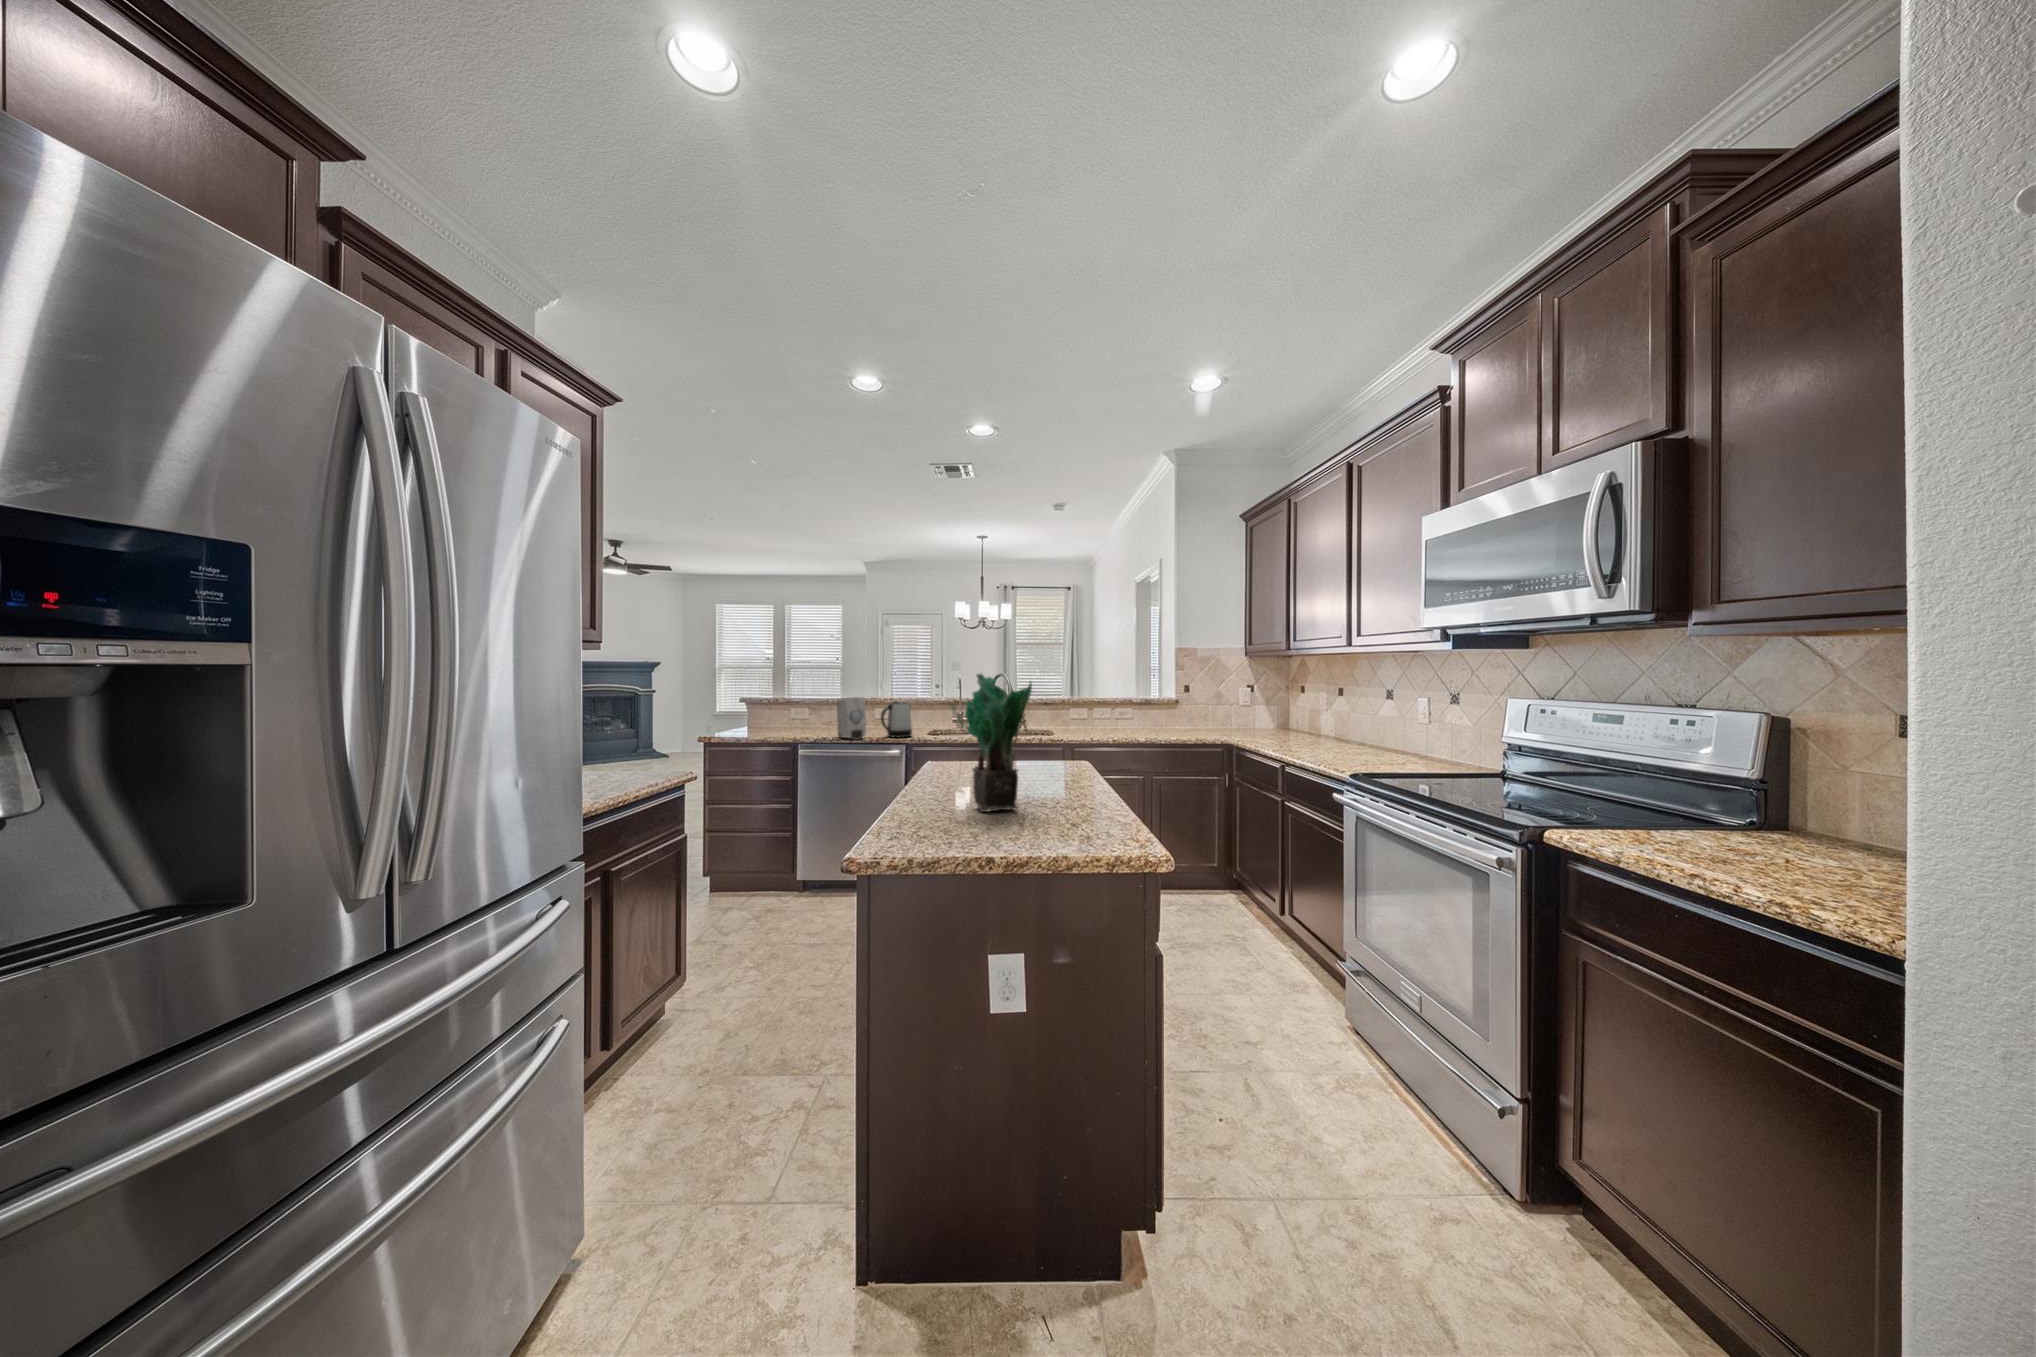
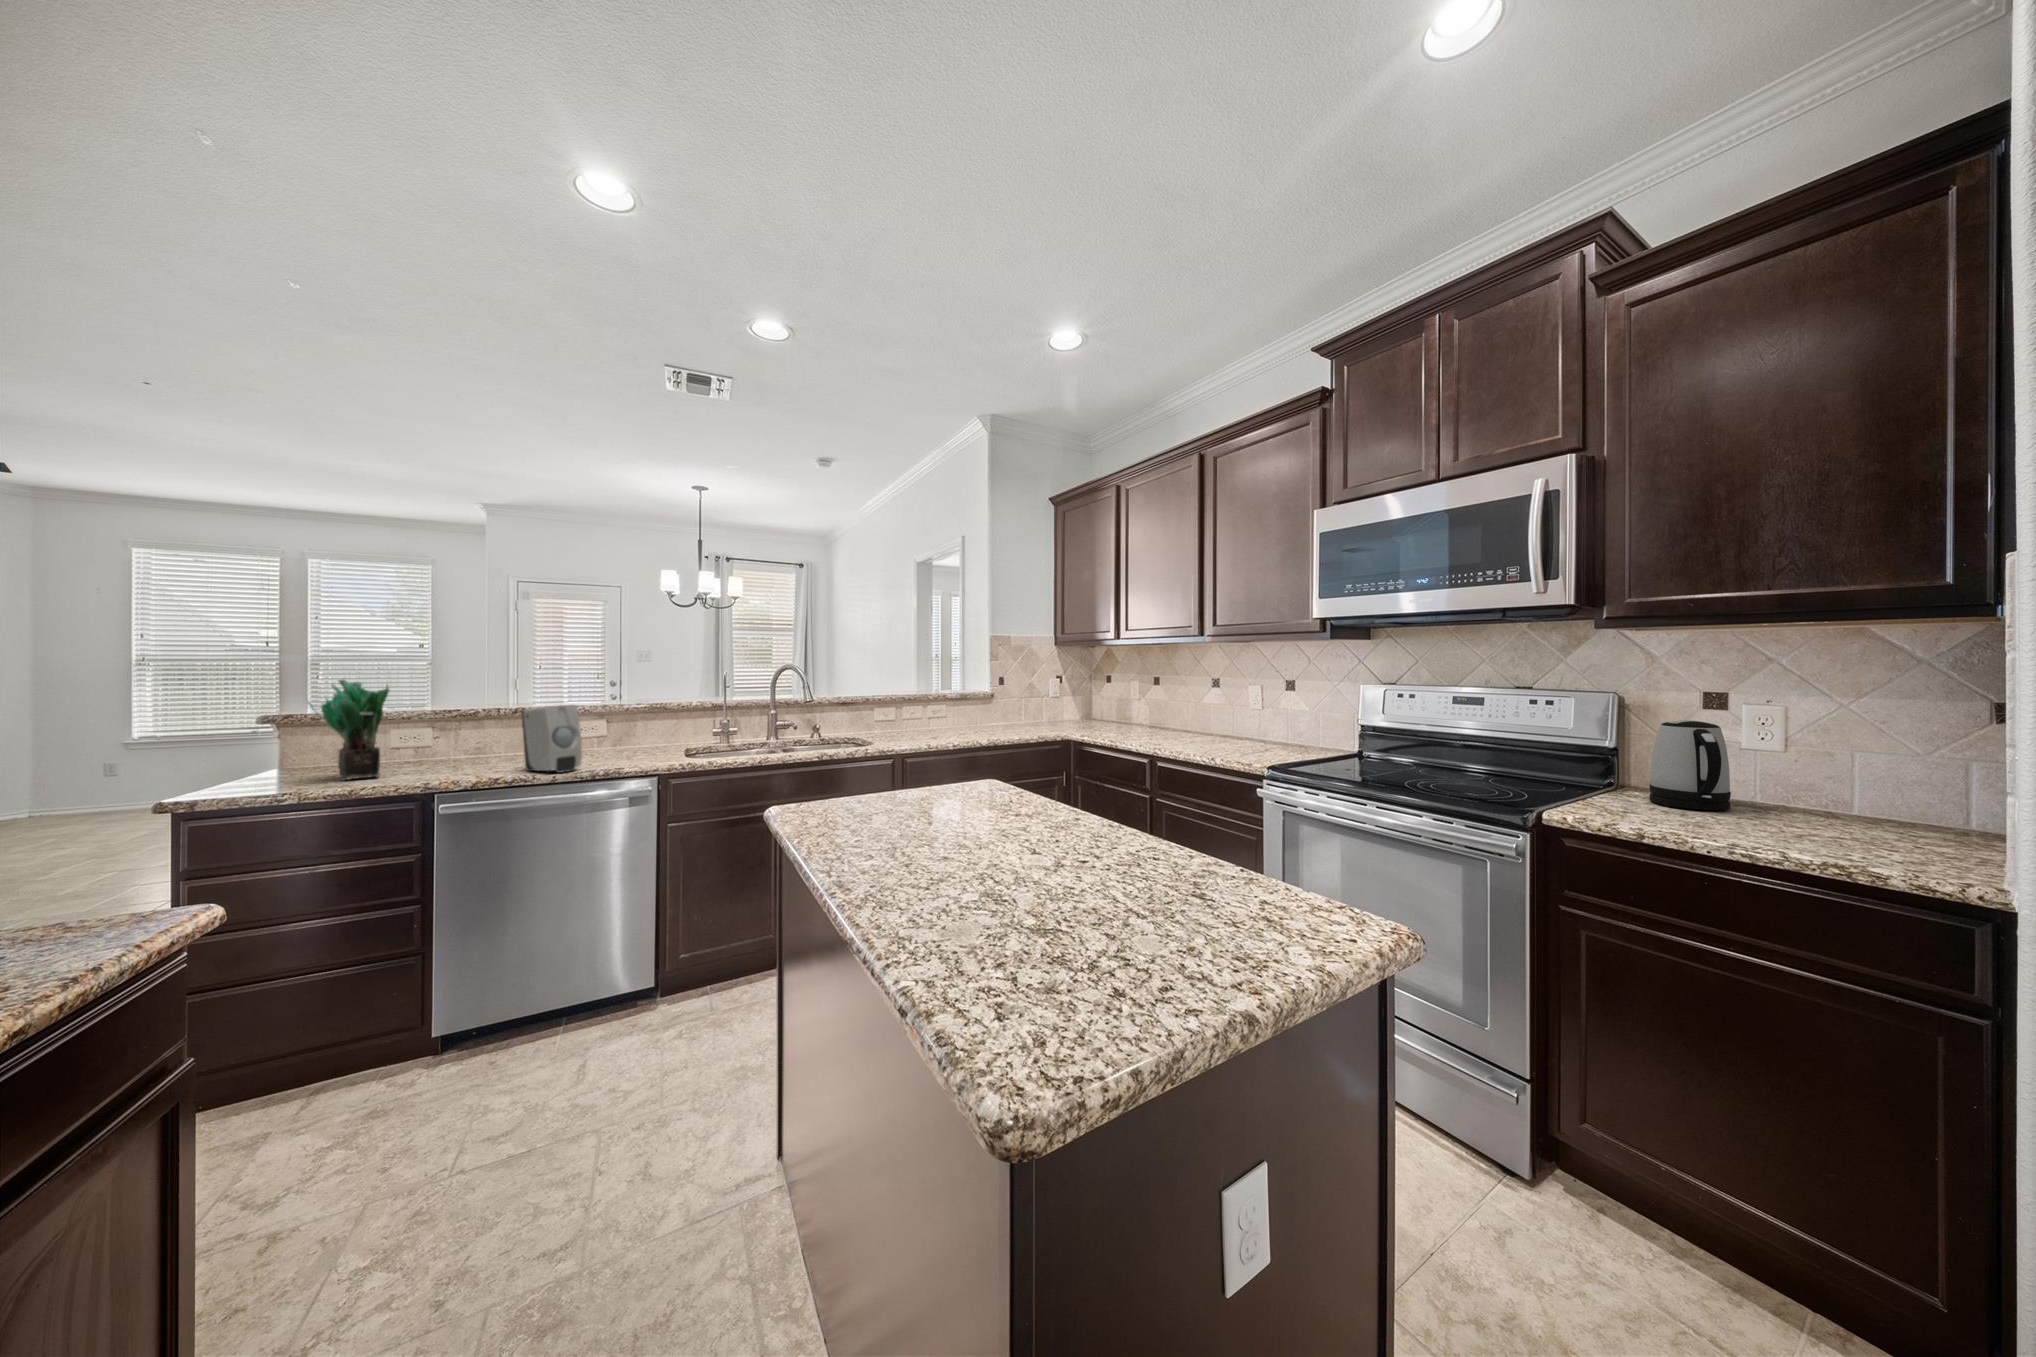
potted plant: present [951,674,1032,812] -> present [308,679,389,780]
kettle: present [881,701,912,738] -> present [1649,720,1731,810]

